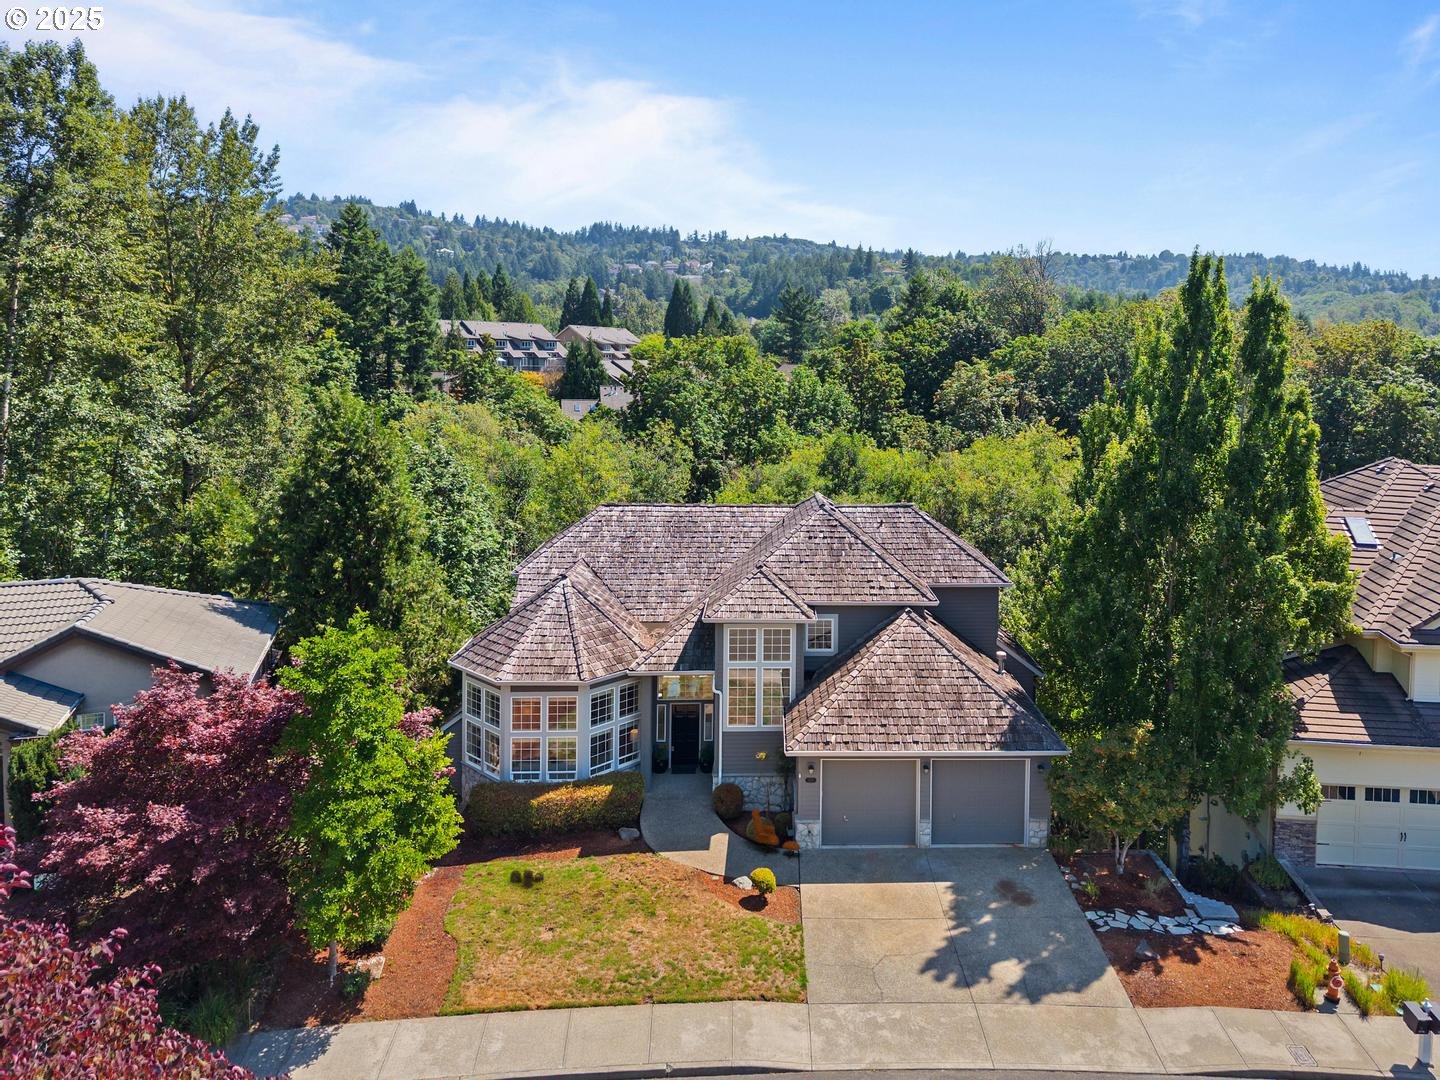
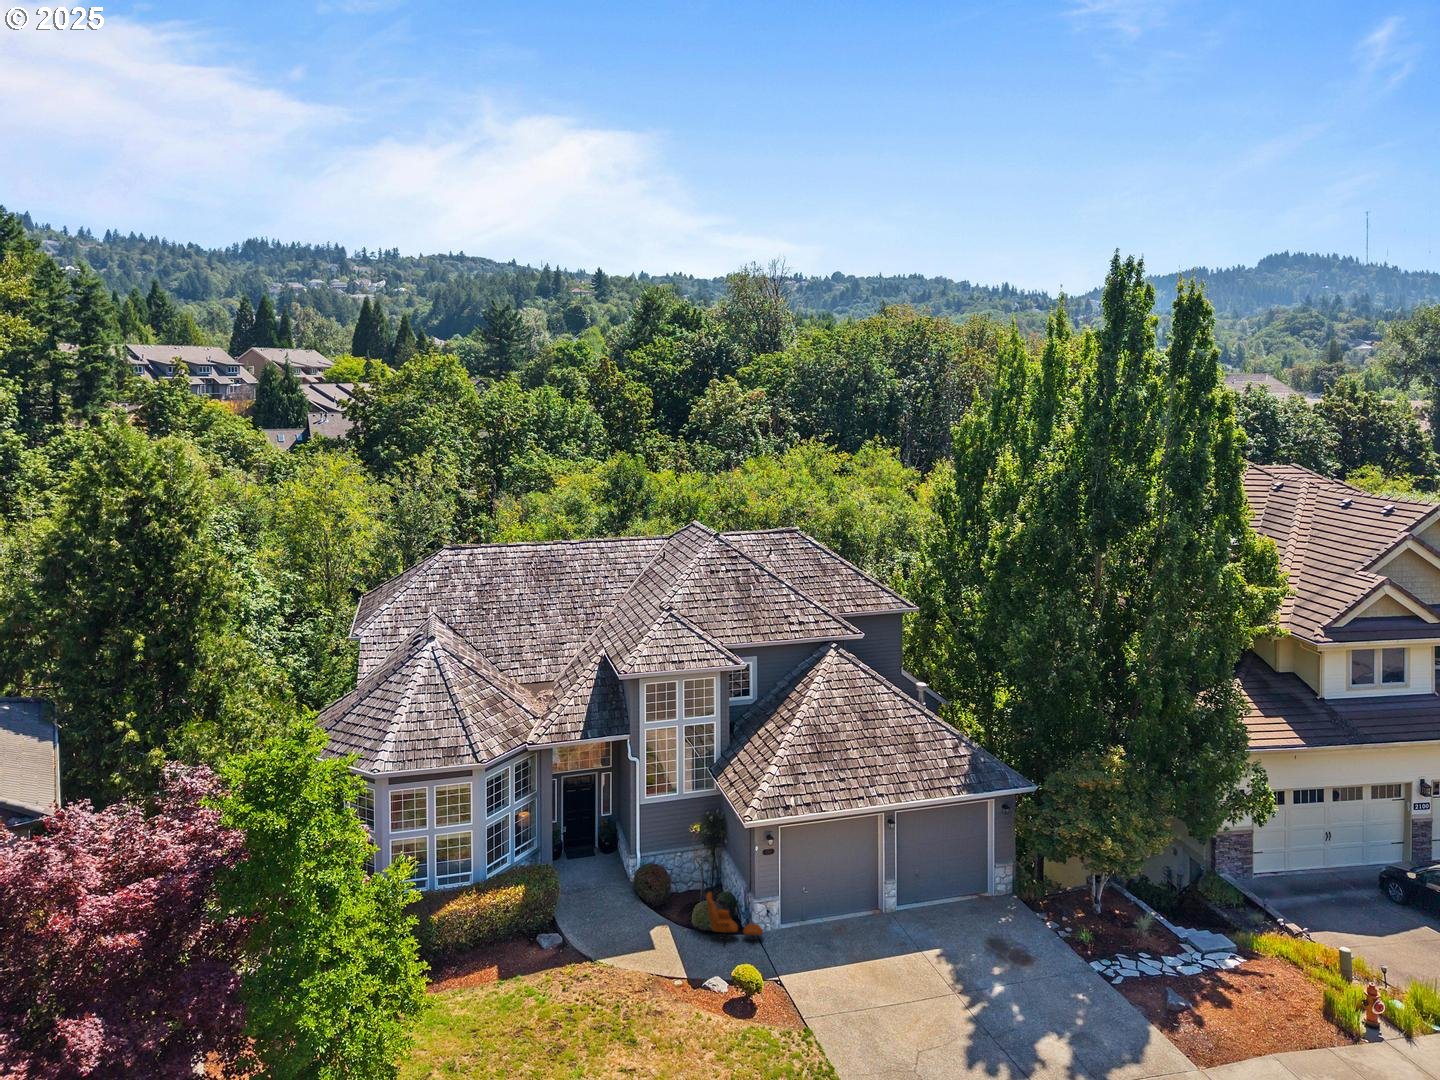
woven basket: present [510,870,544,888] -> none [432,1022,476,1050]

